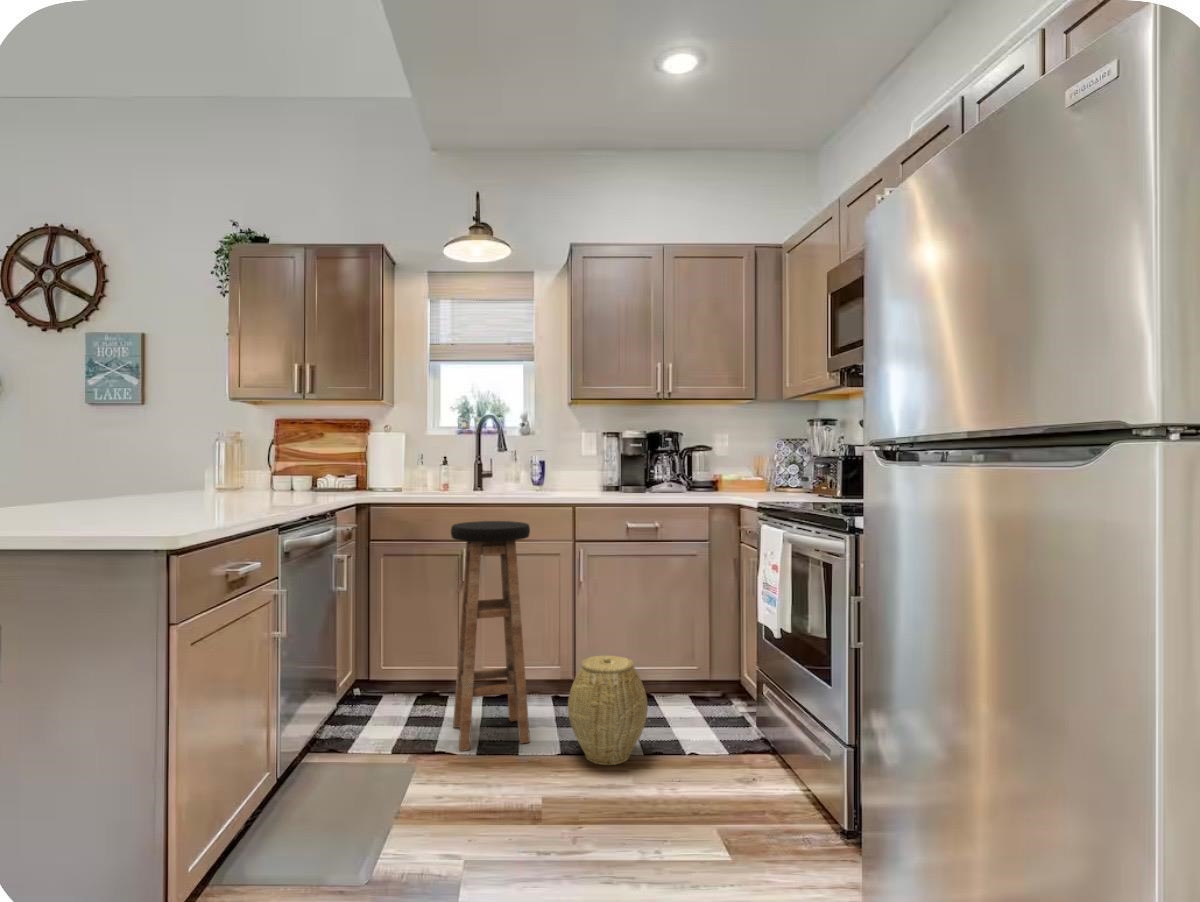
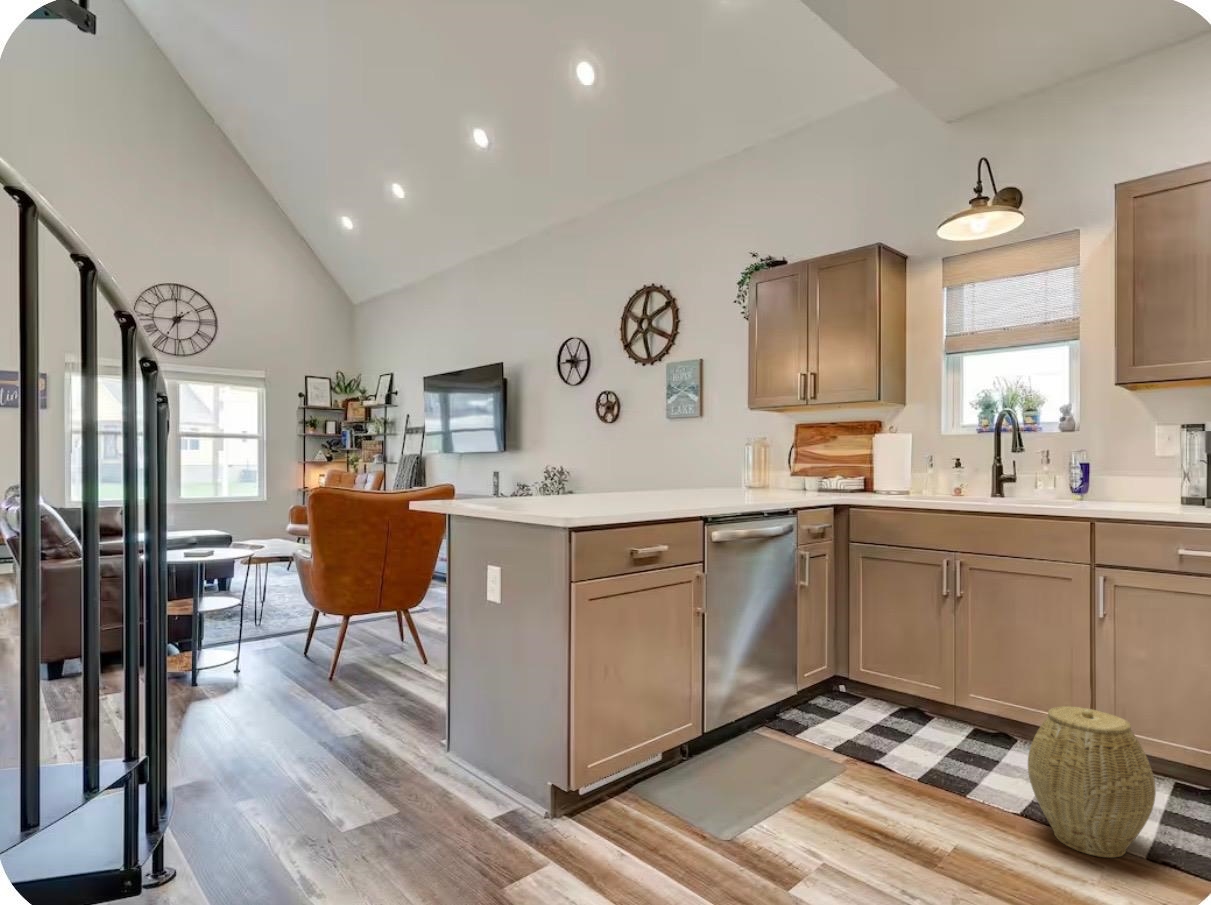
bar stool: present [451,521,530,751] -> none [903,525,1001,792]

